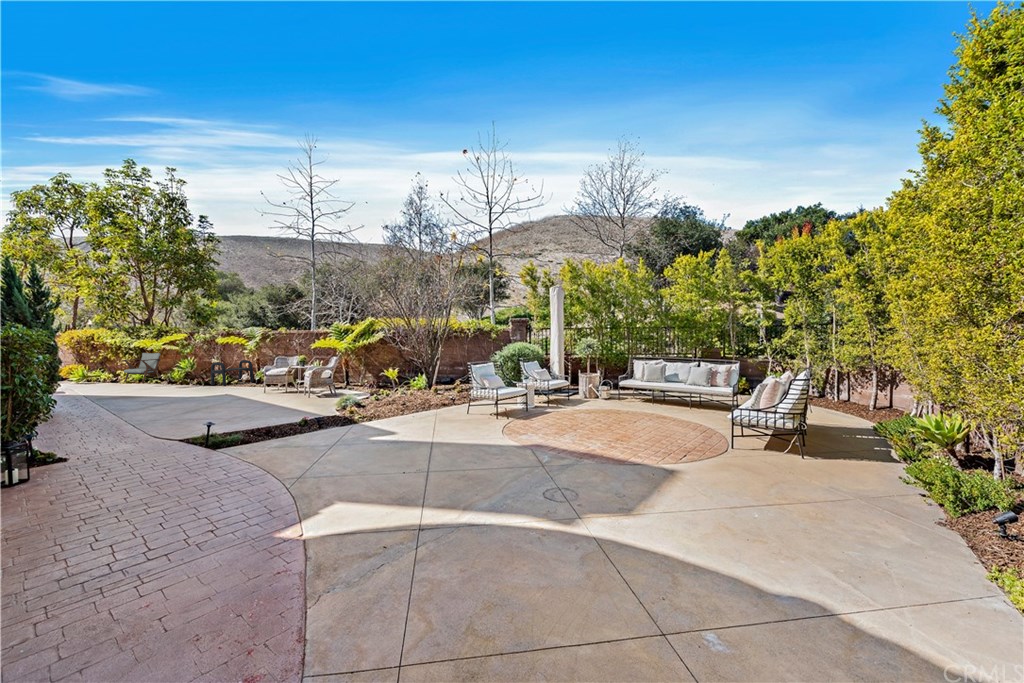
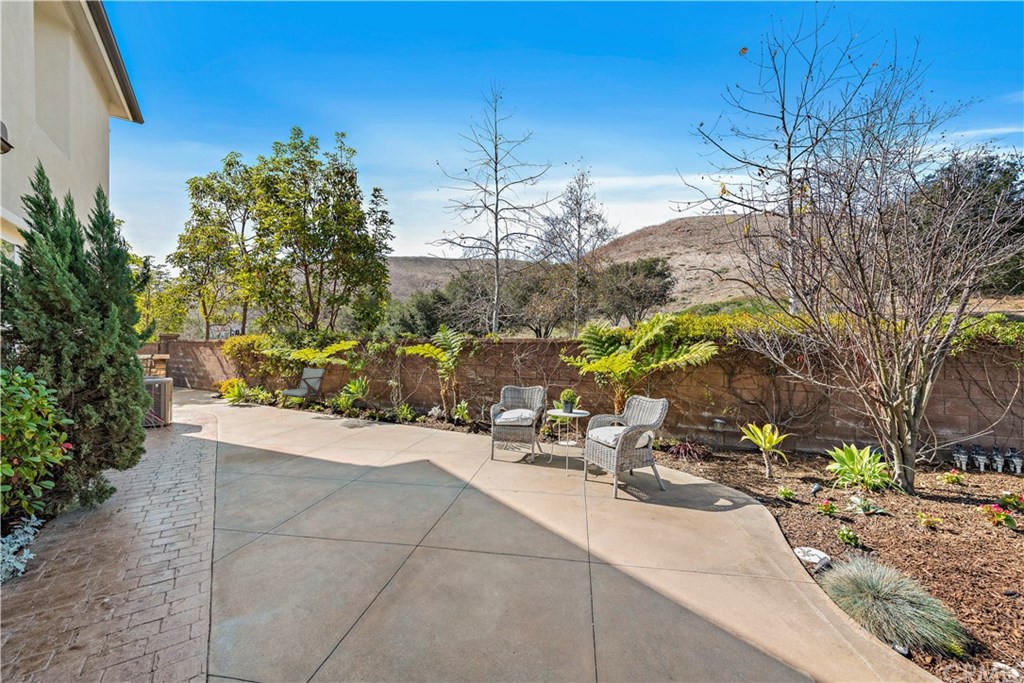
bench: present [211,360,253,386] -> none [391,384,447,428]

